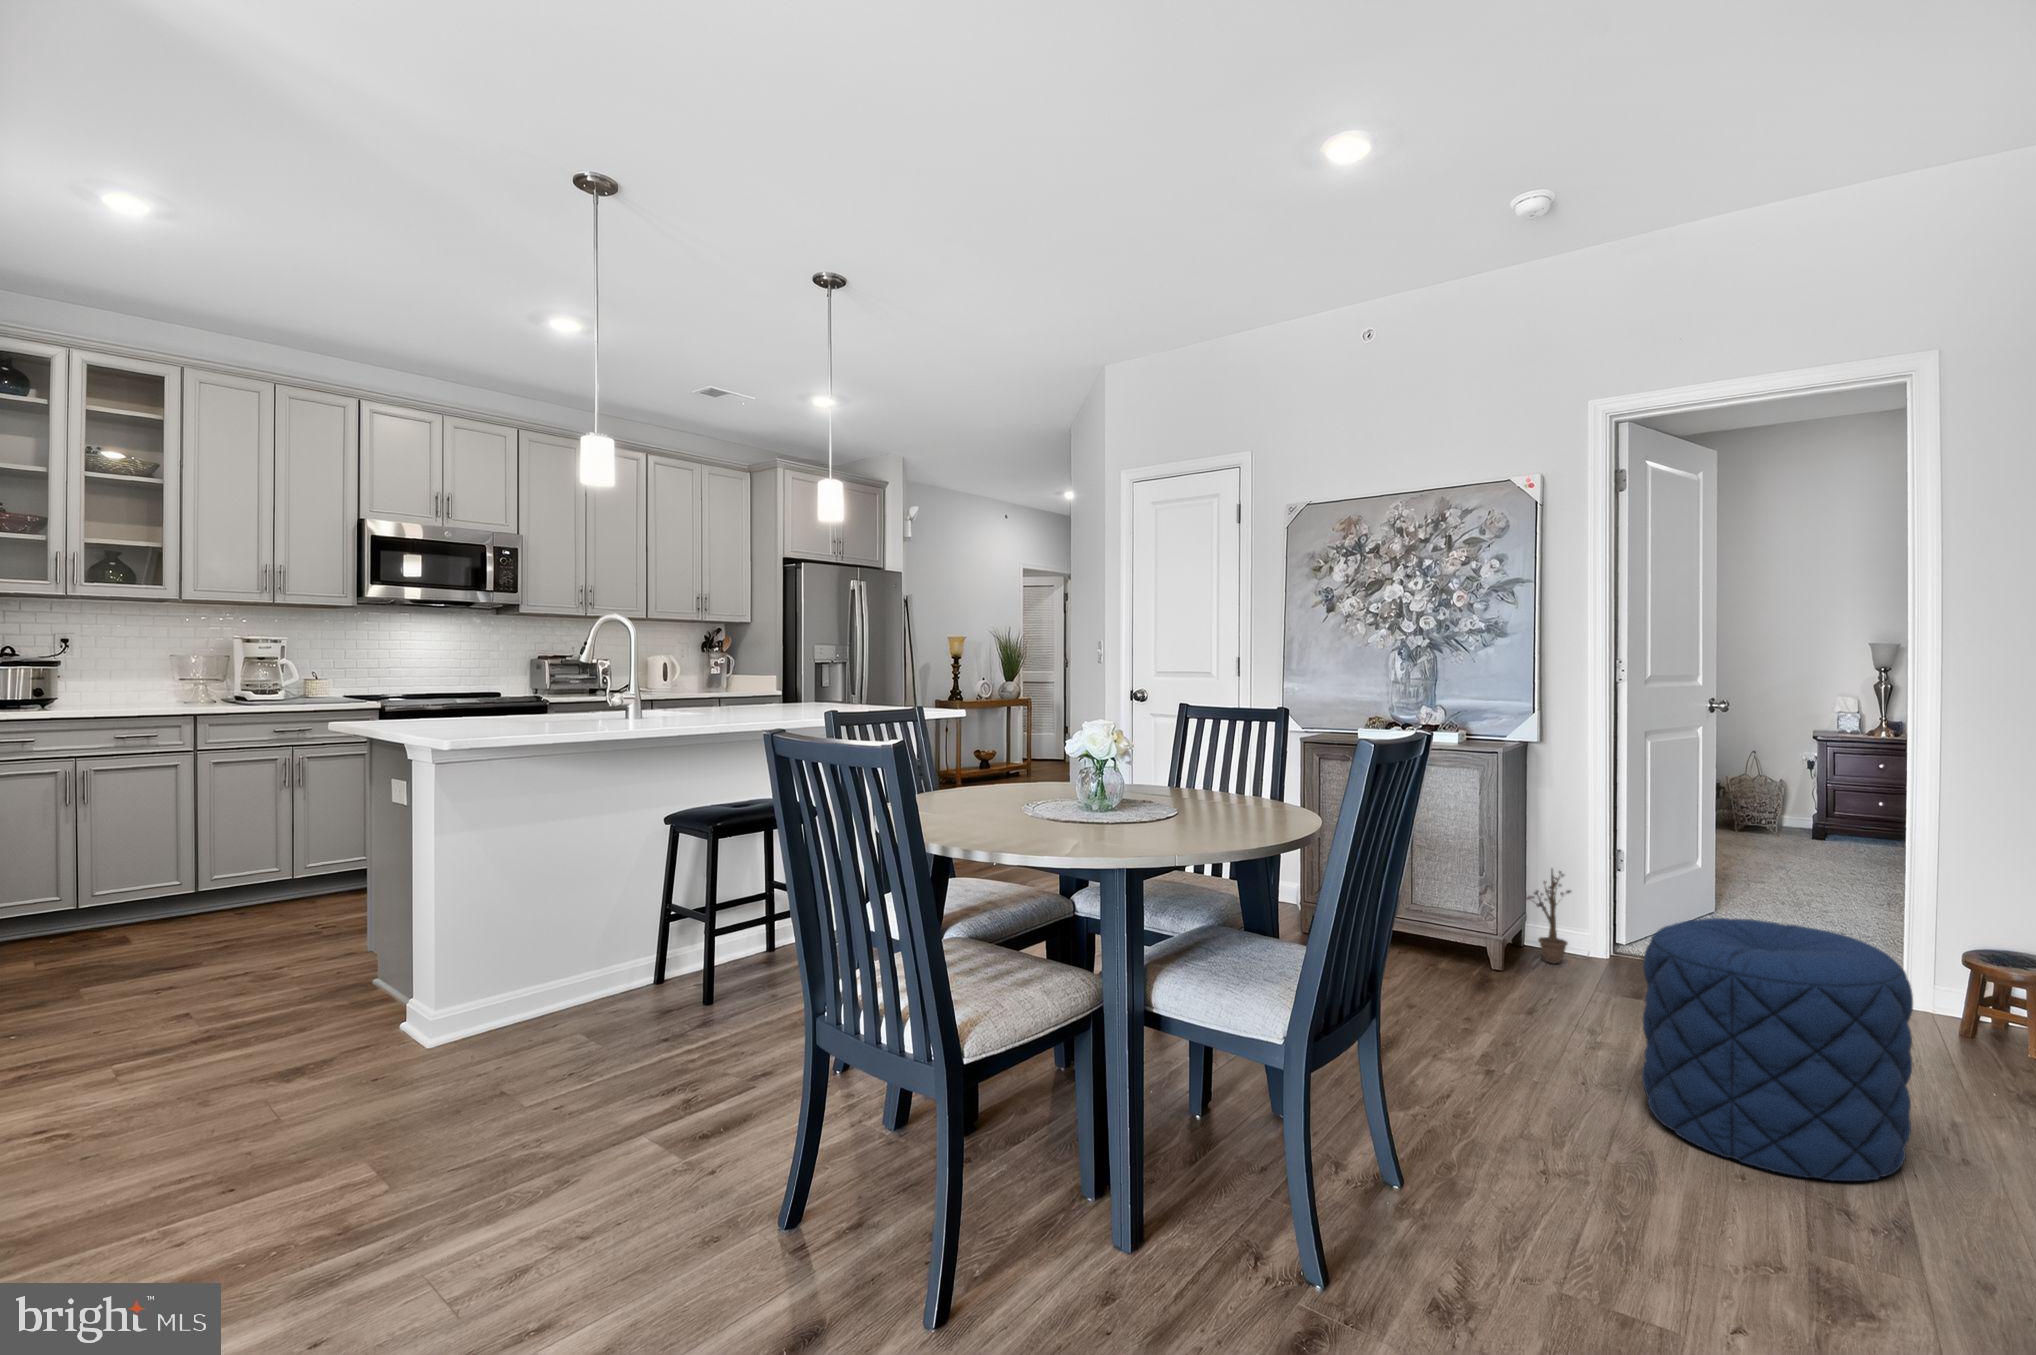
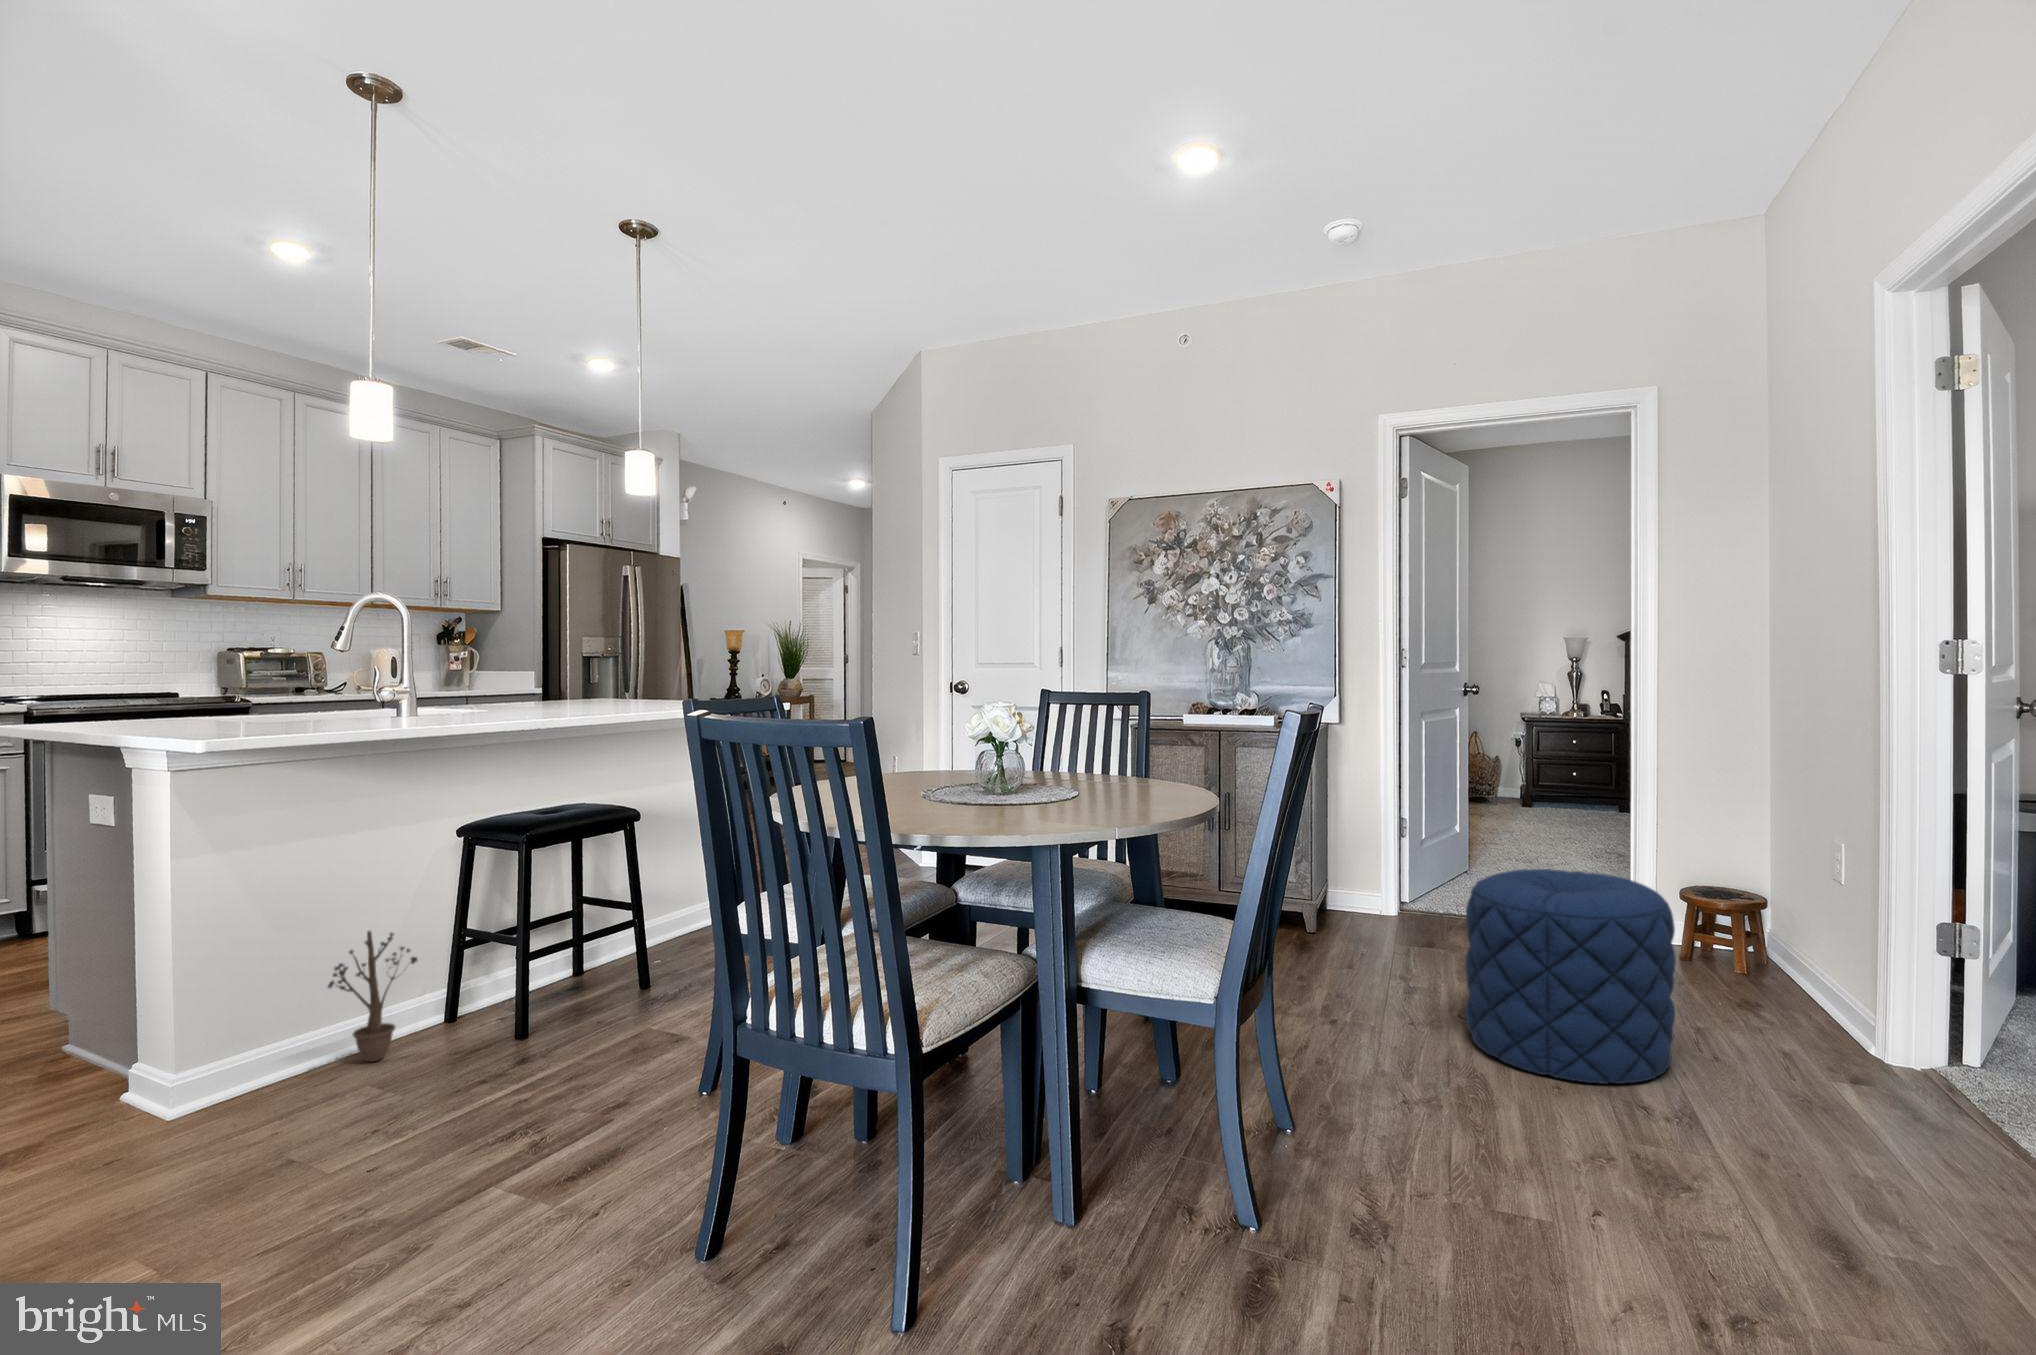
decorative plant: present [1526,869,1571,964] -> present [309,931,418,1071]

